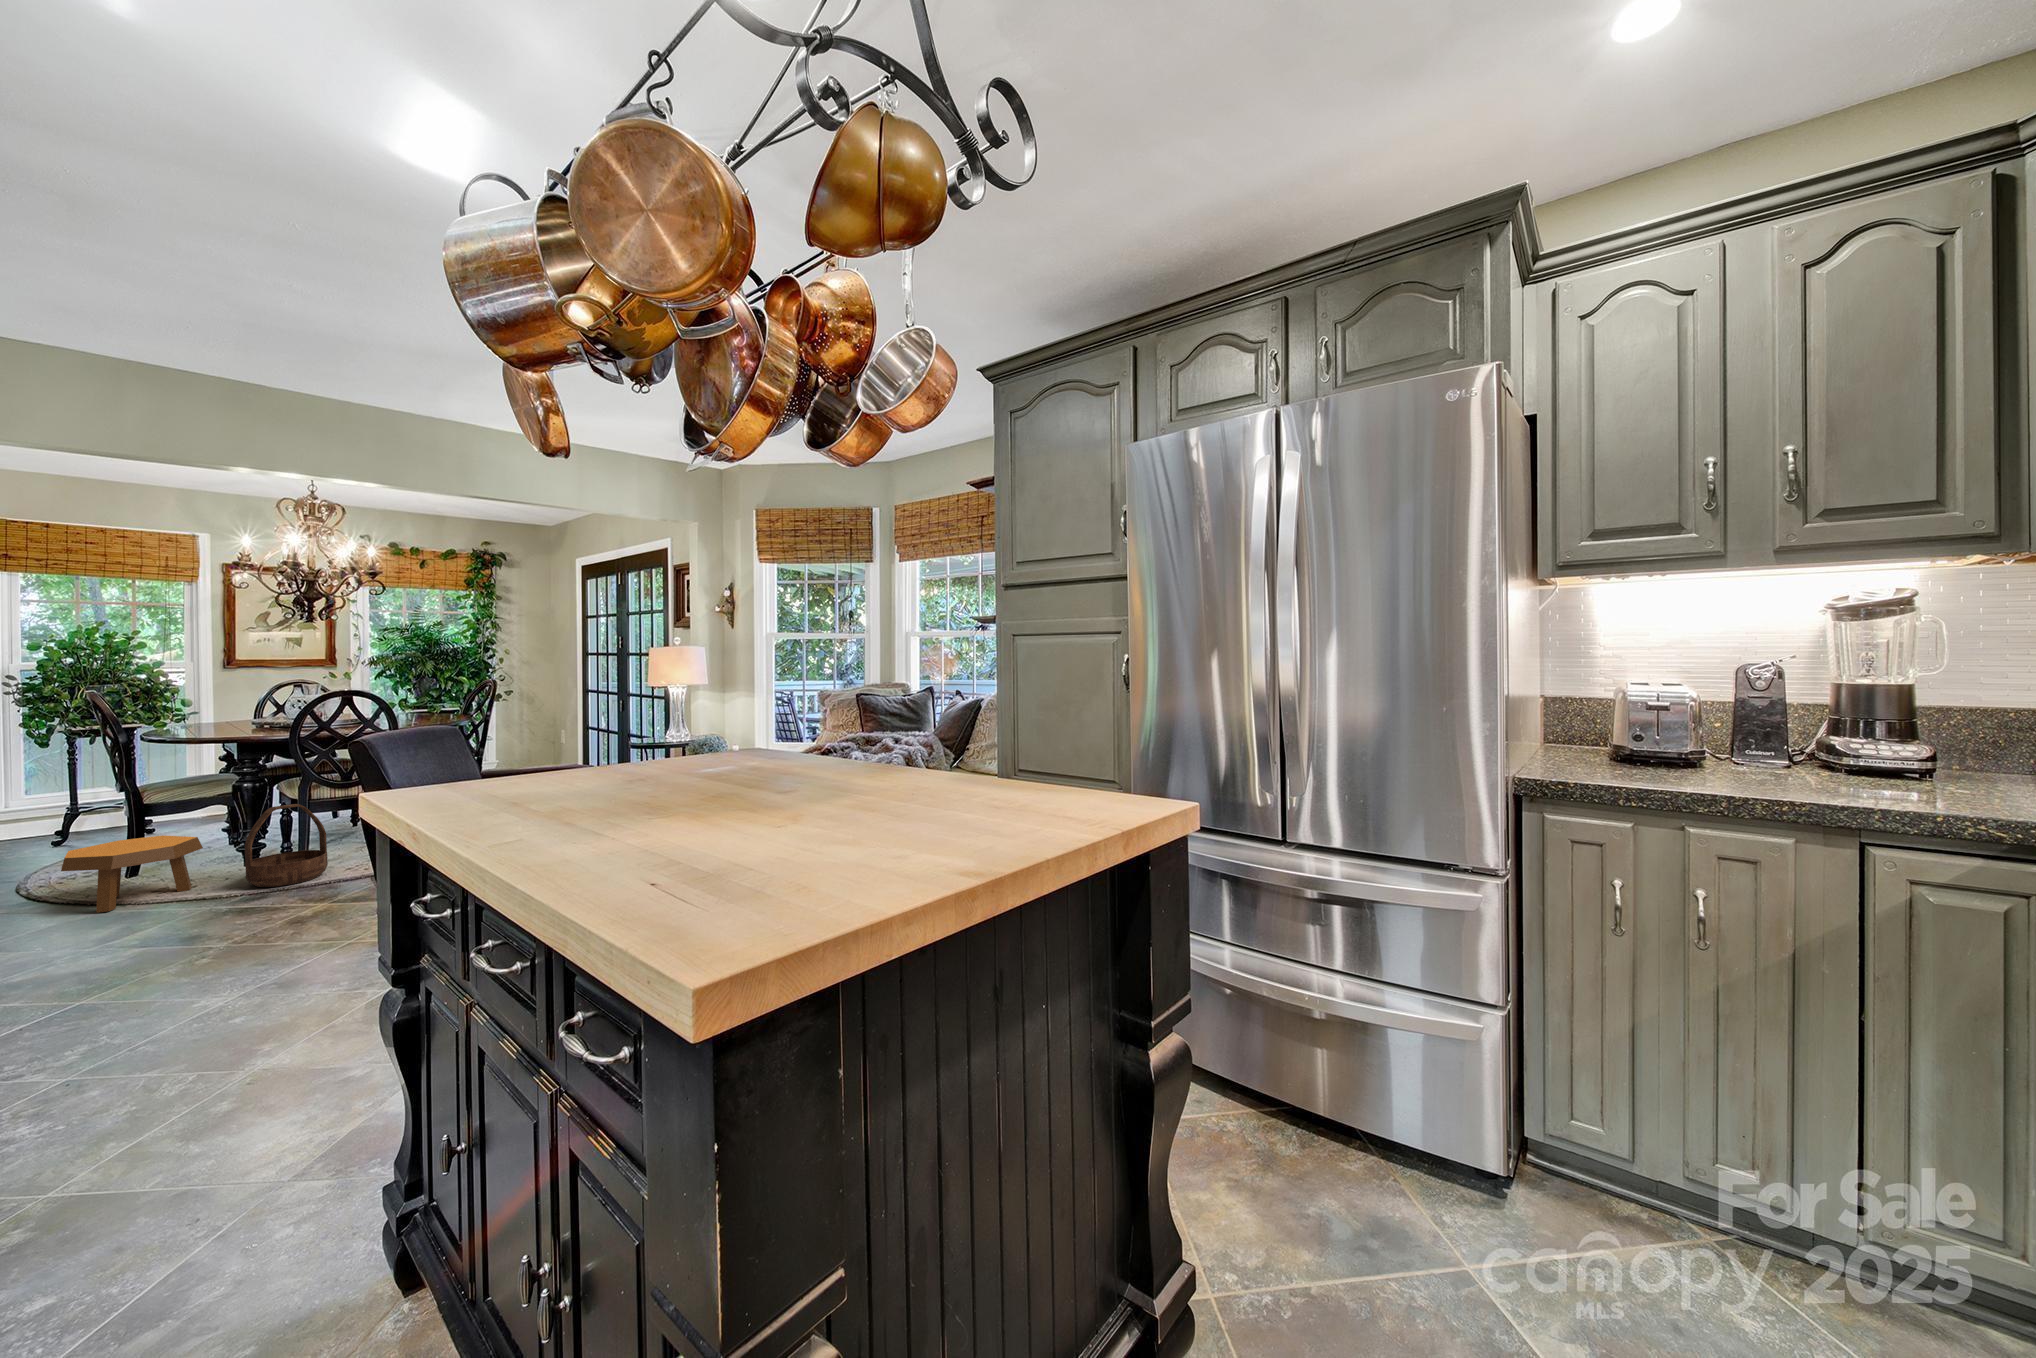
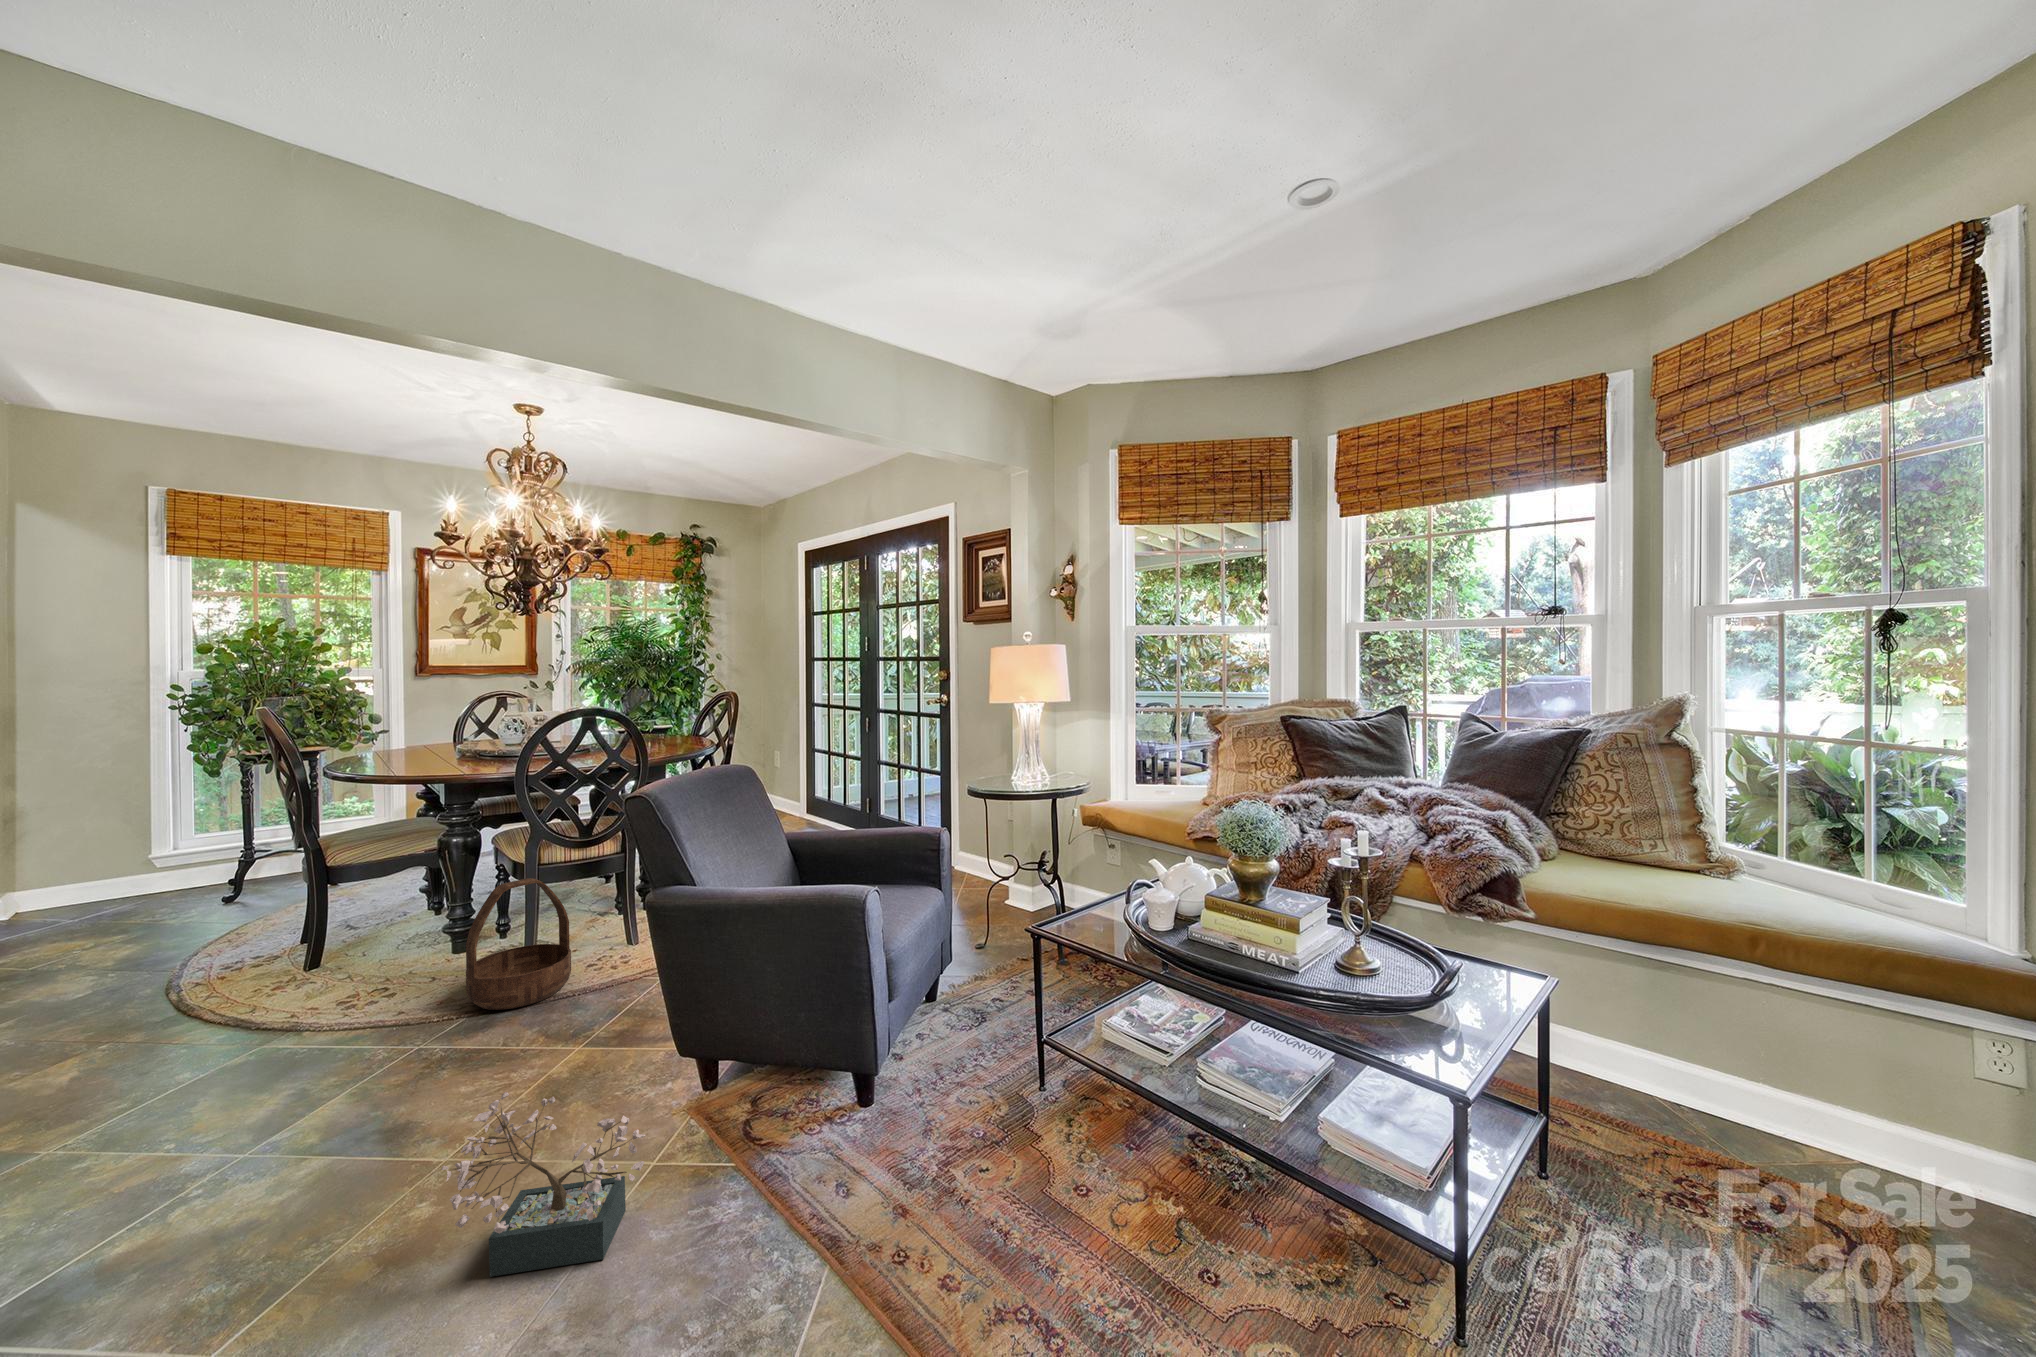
footstool: present [61,835,203,913] -> none [217,922,408,1059]
decorative plant: none [201,890,331,973] -> present [441,1092,646,1277]

